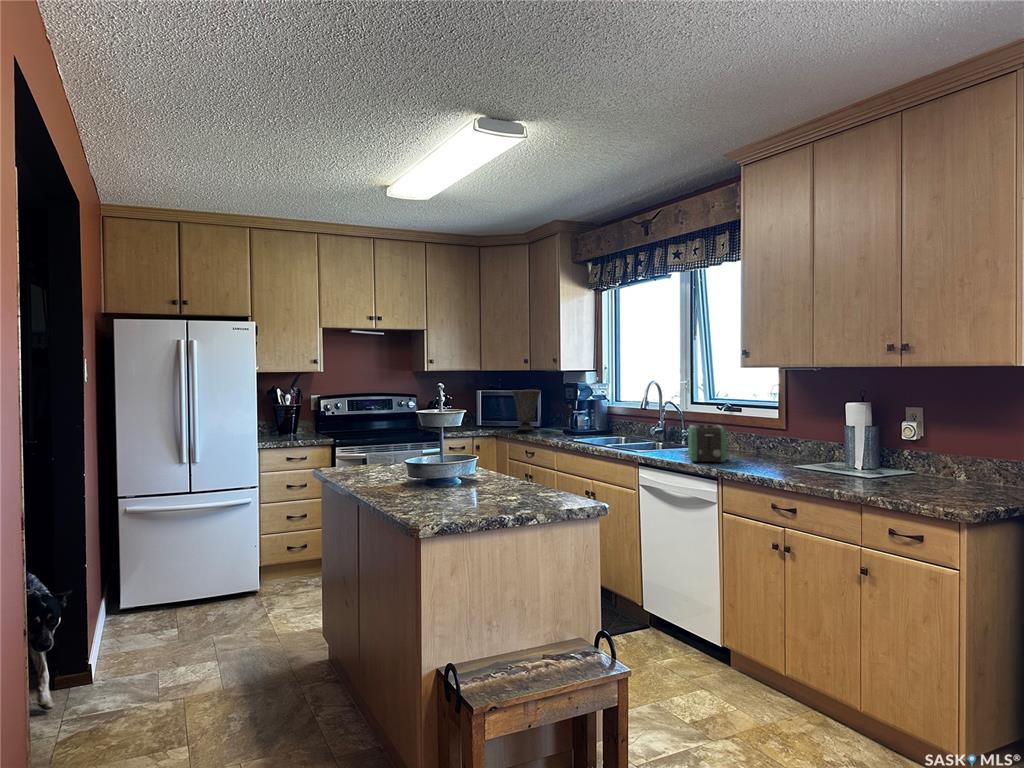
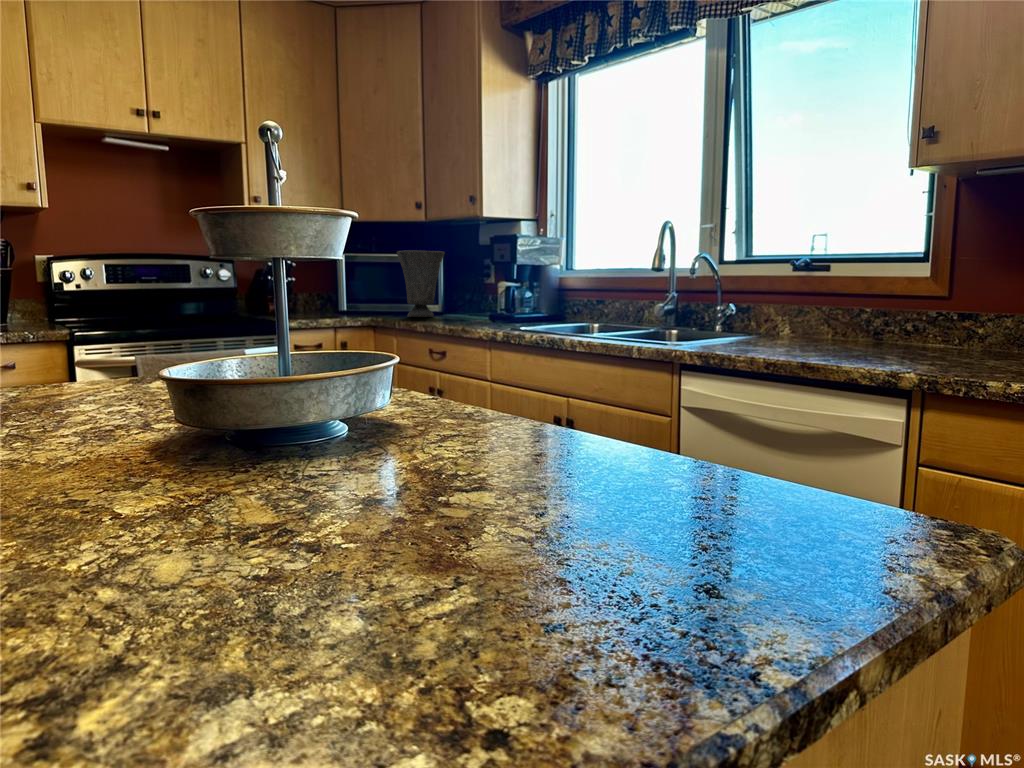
toaster: present [688,425,726,463] -> none [775,289,881,360]

